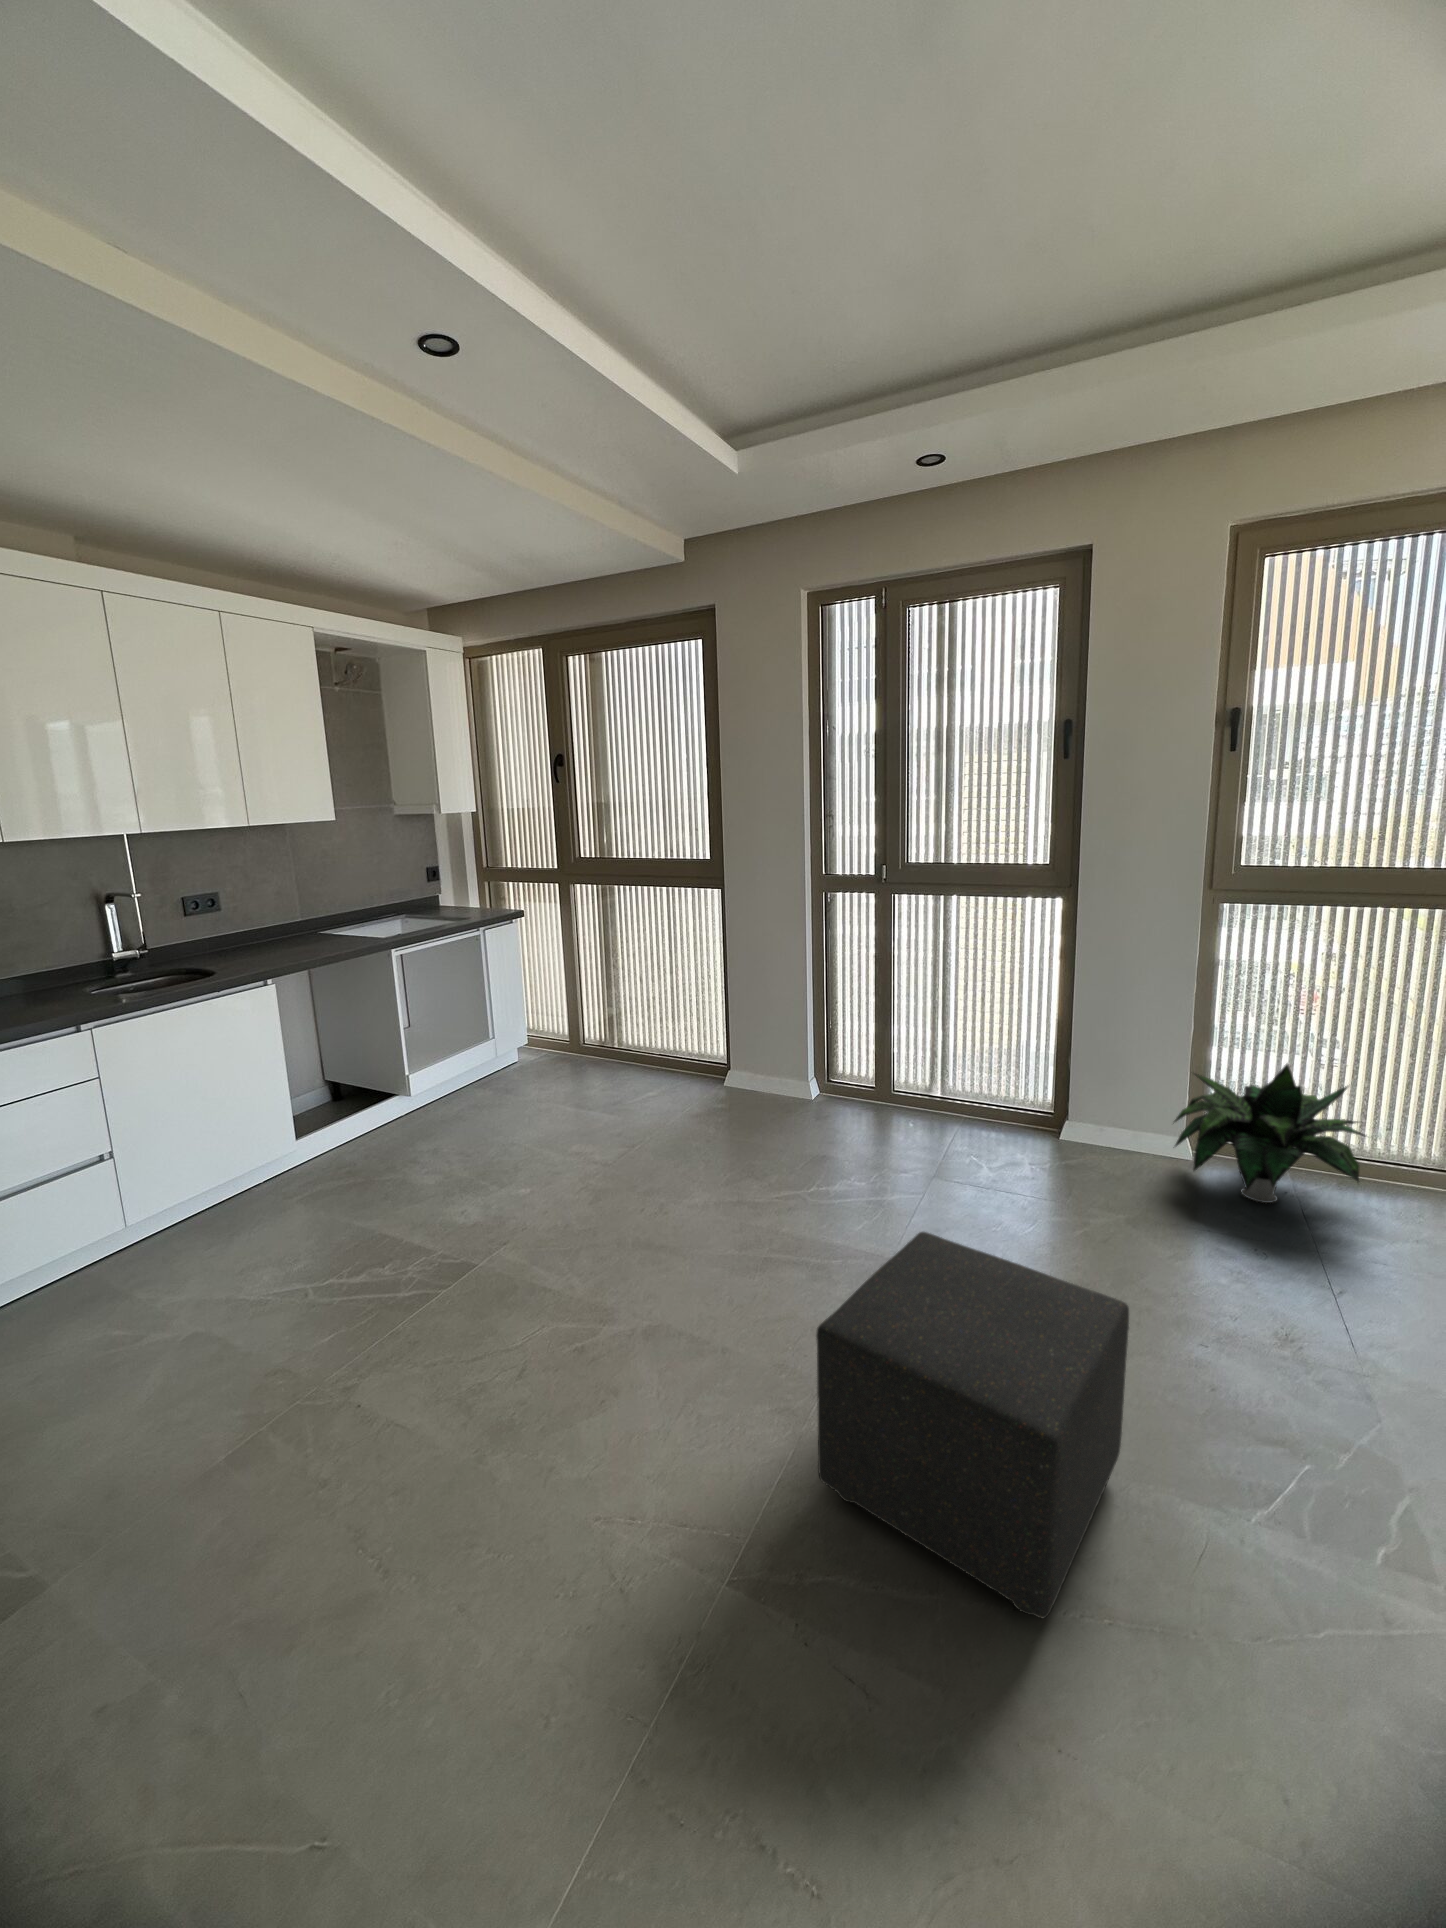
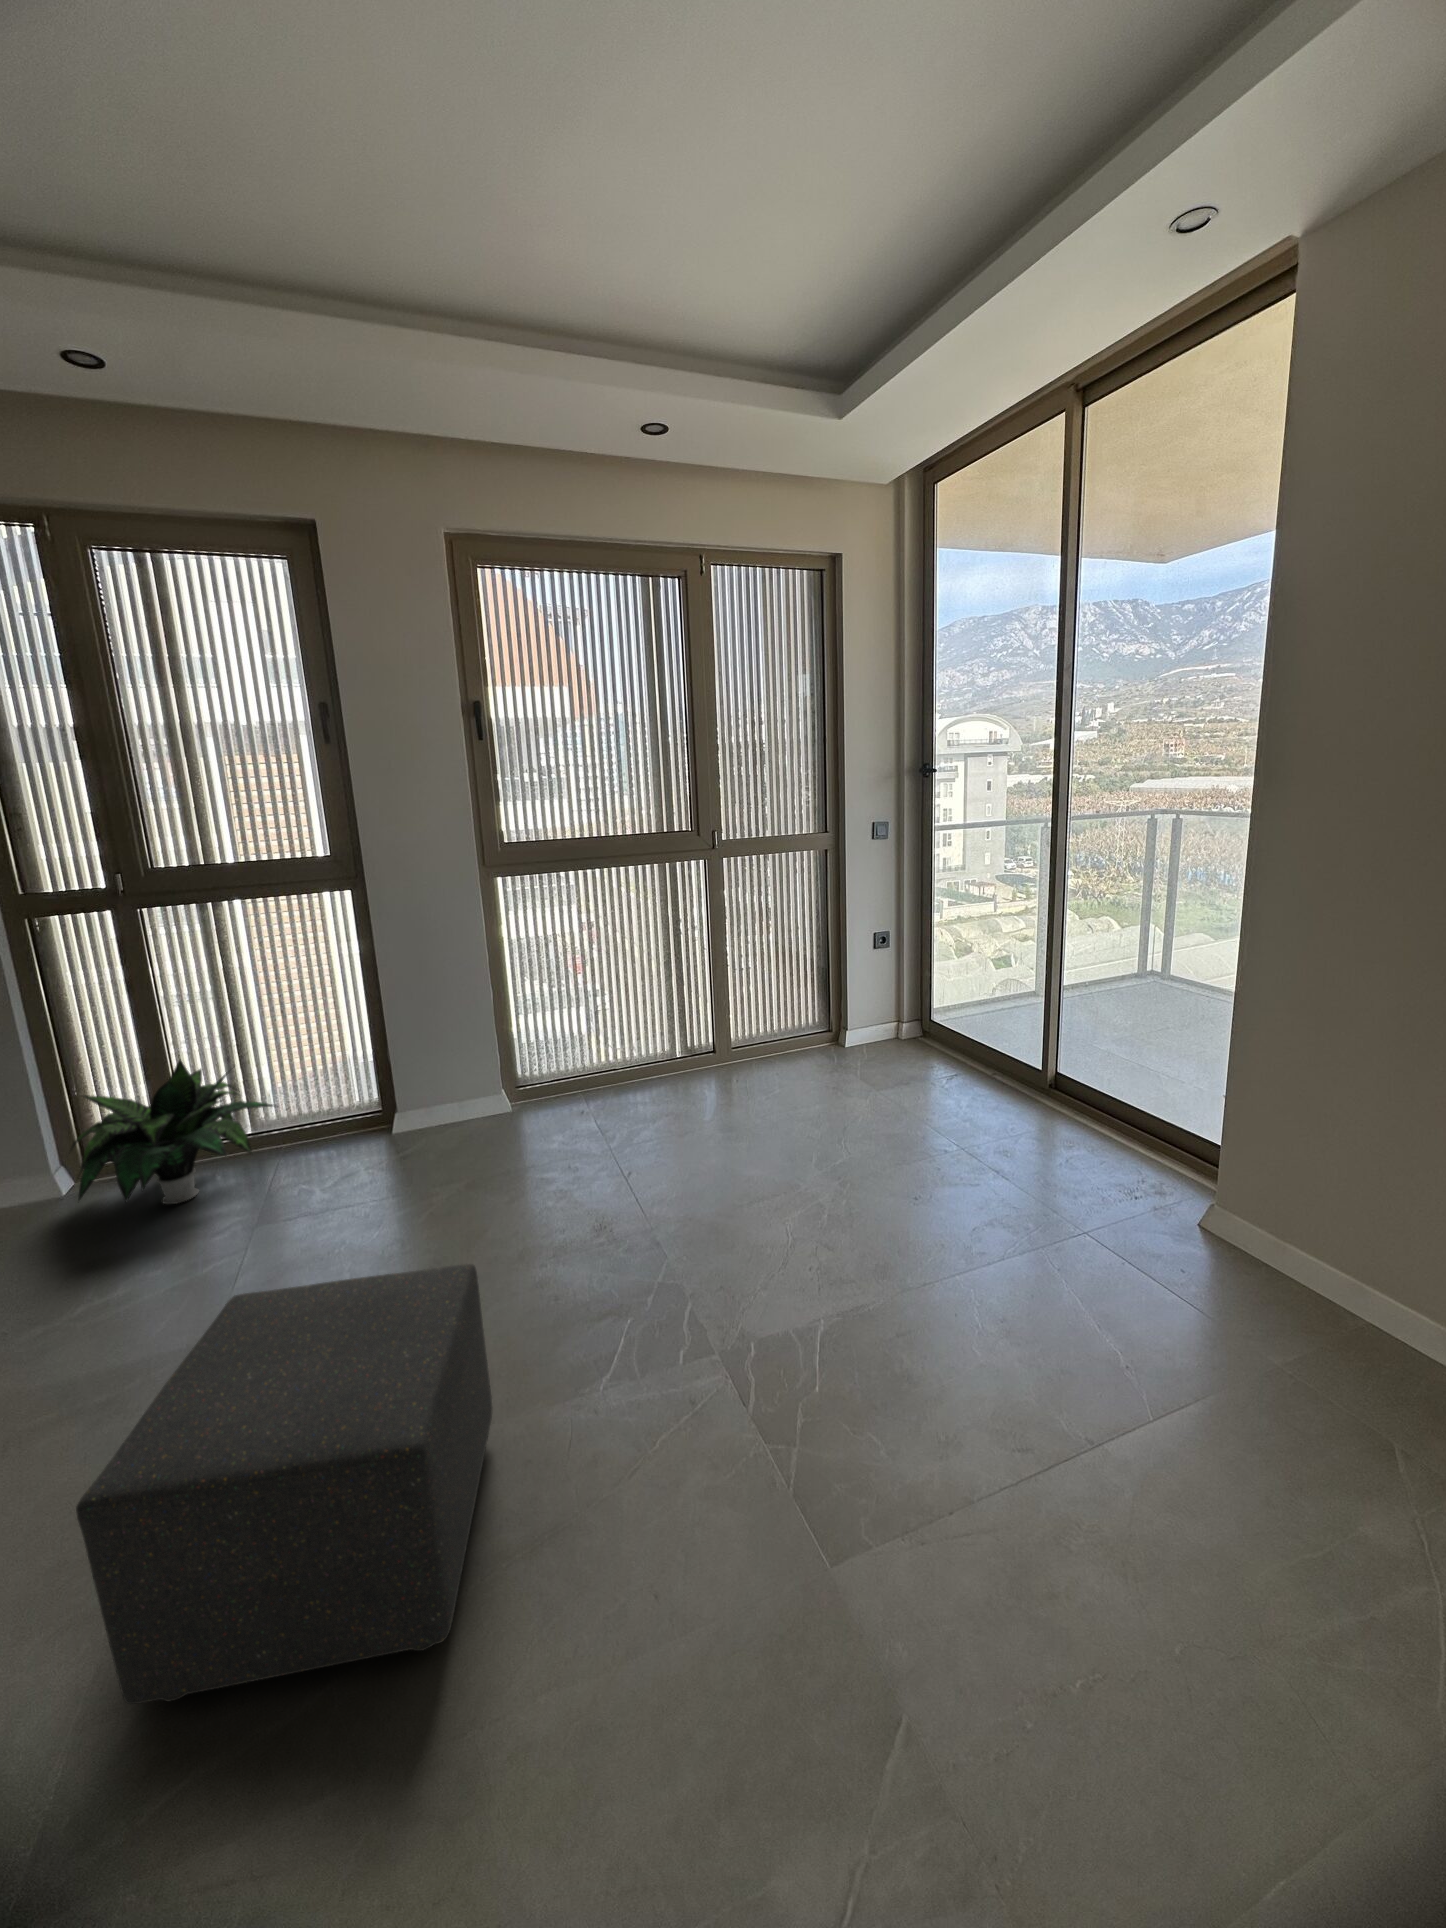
potted plant: present [1174,1064,1365,1203] -> present [71,1060,273,1204]

